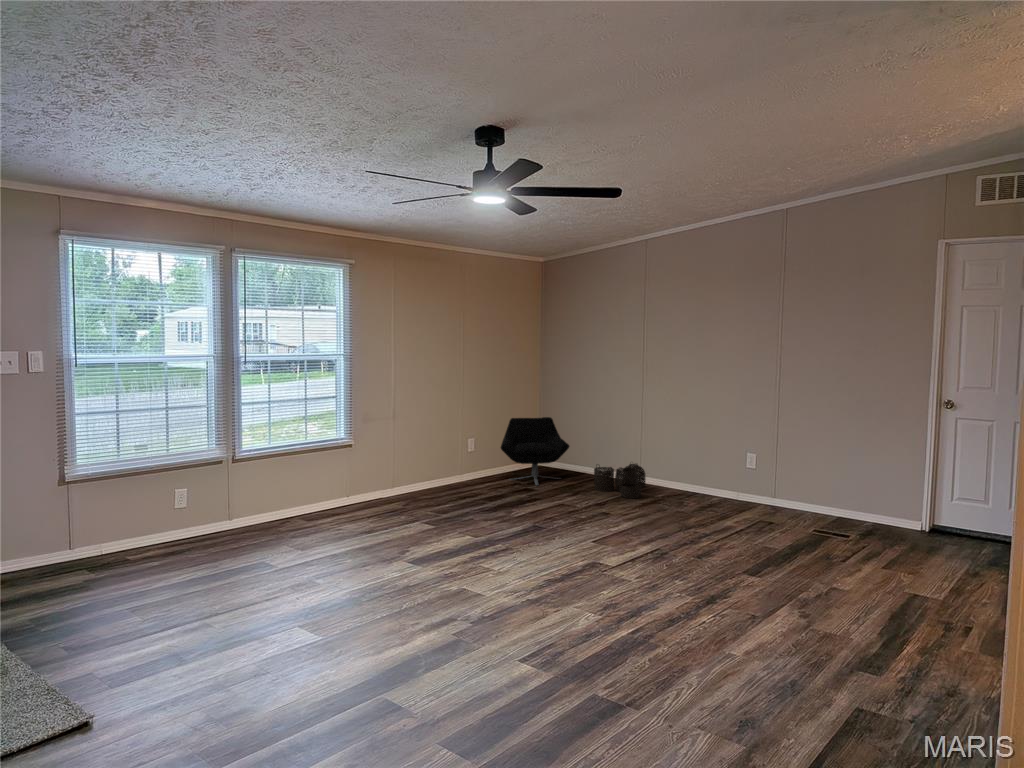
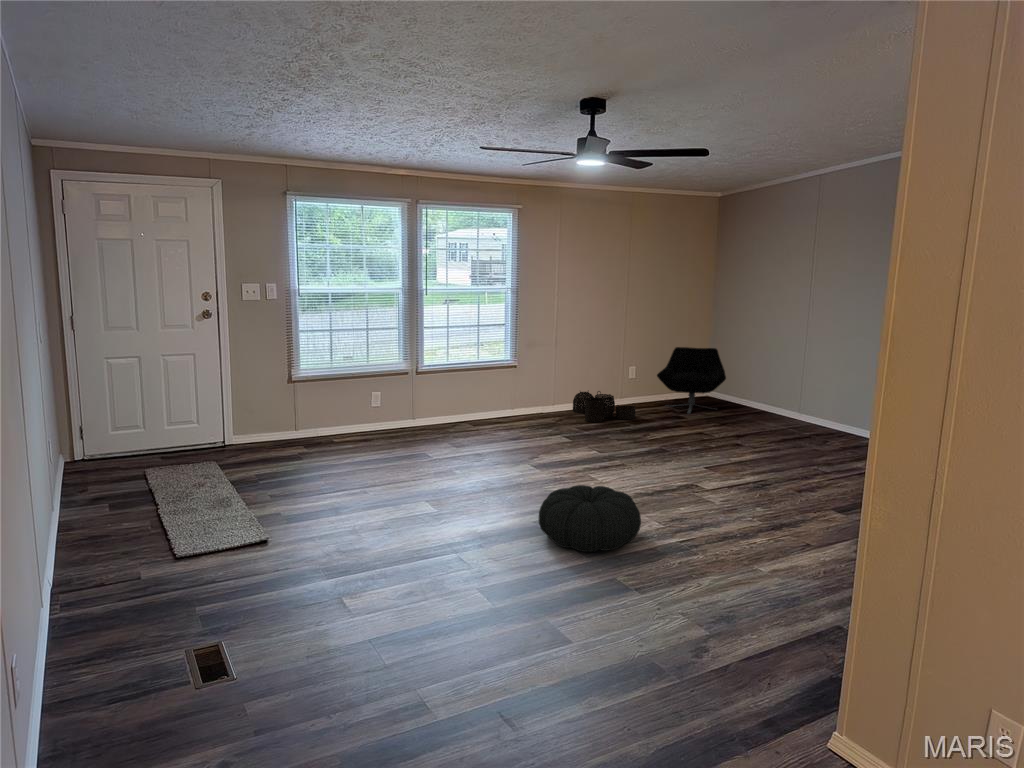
woven basket: present [594,464,646,498] -> present [573,391,635,422]
pouf: none [466,578,592,669] -> present [539,485,641,552]

